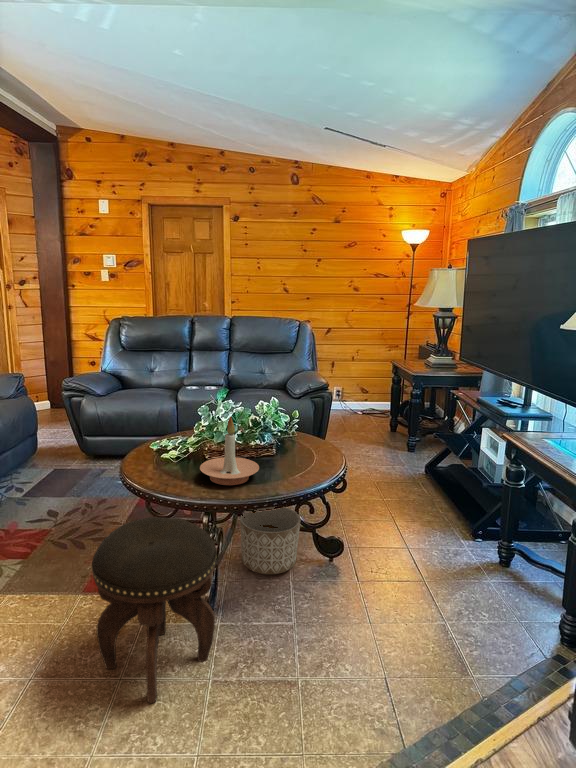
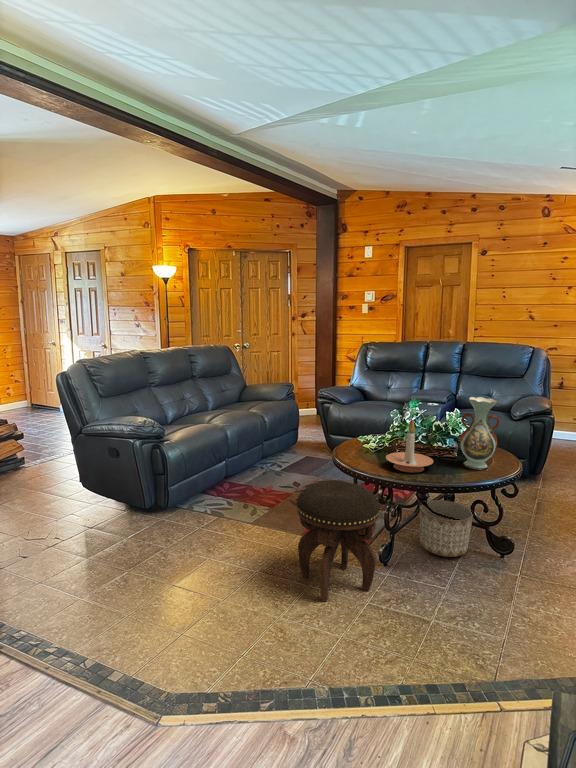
decorative vase: none [282,381,323,466] -> present [459,397,499,470]

